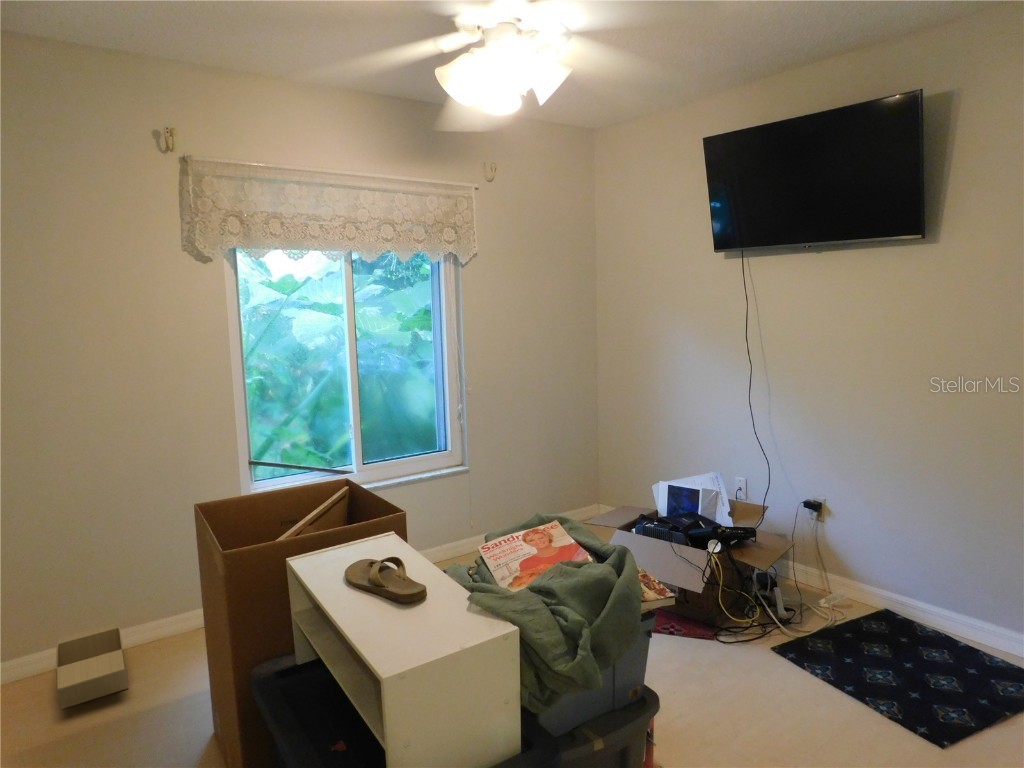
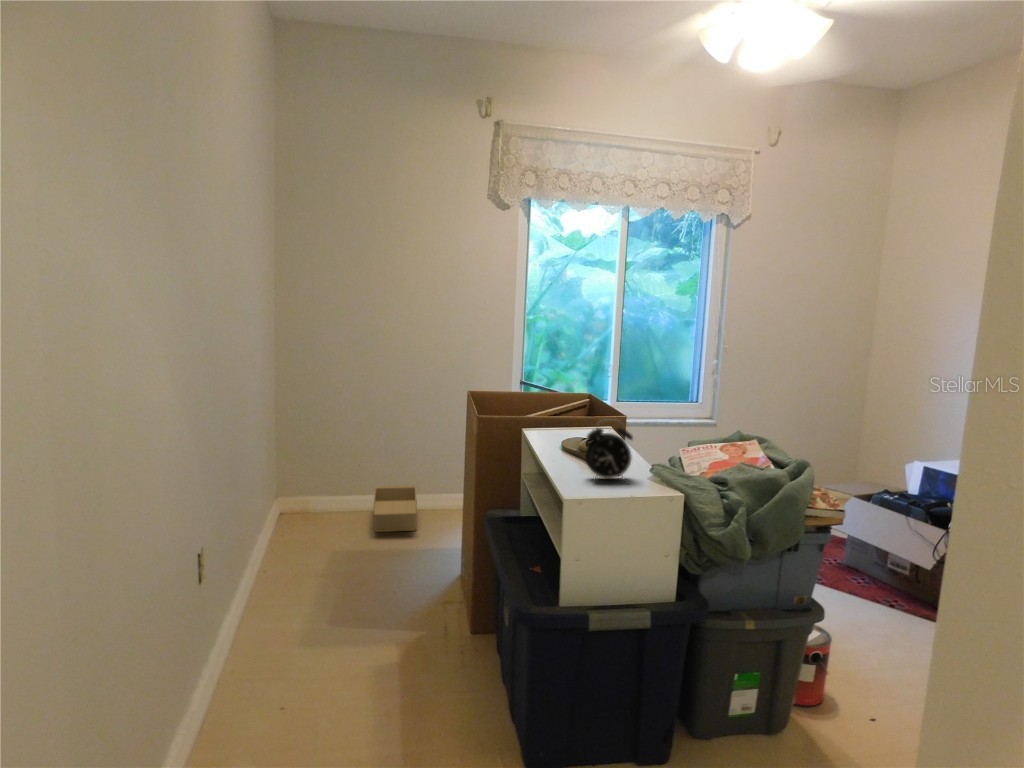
alarm clock: none [383,553,448,645] -> present [585,427,633,480]

